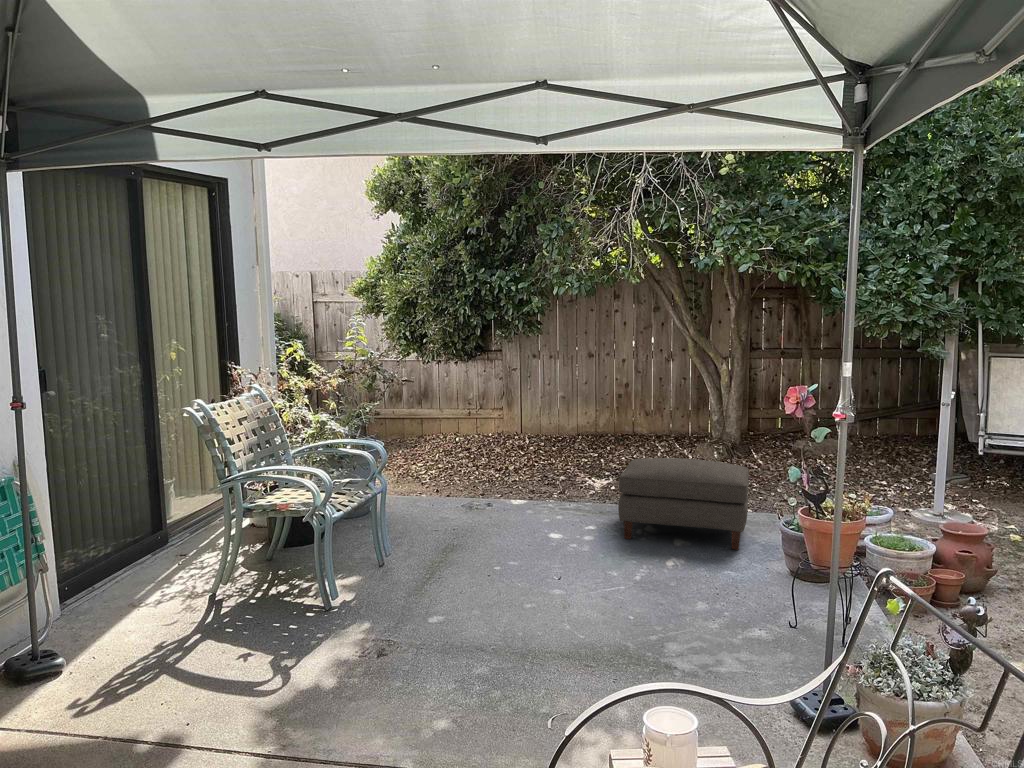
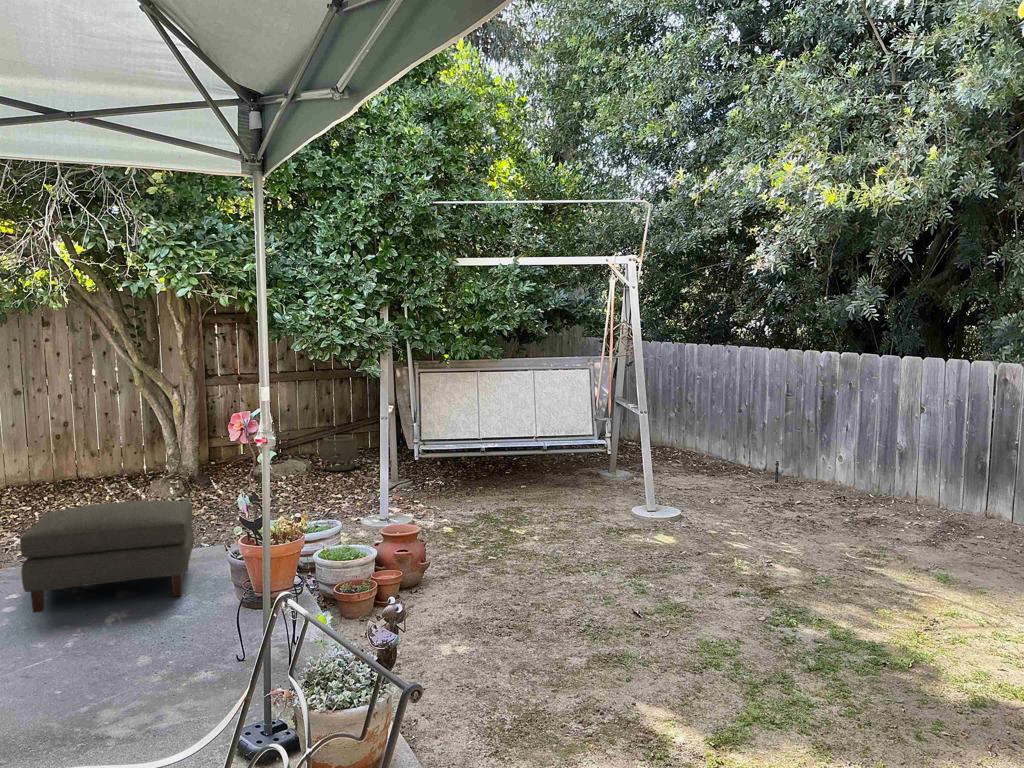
woven basket: none [860,419,904,459] -> present [320,435,358,471]

